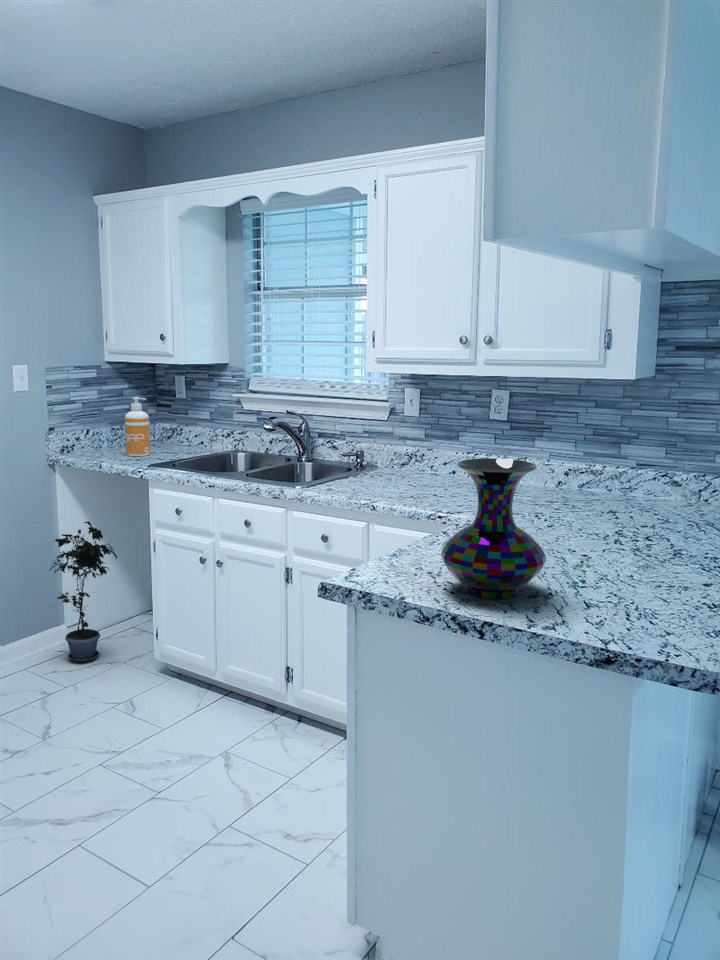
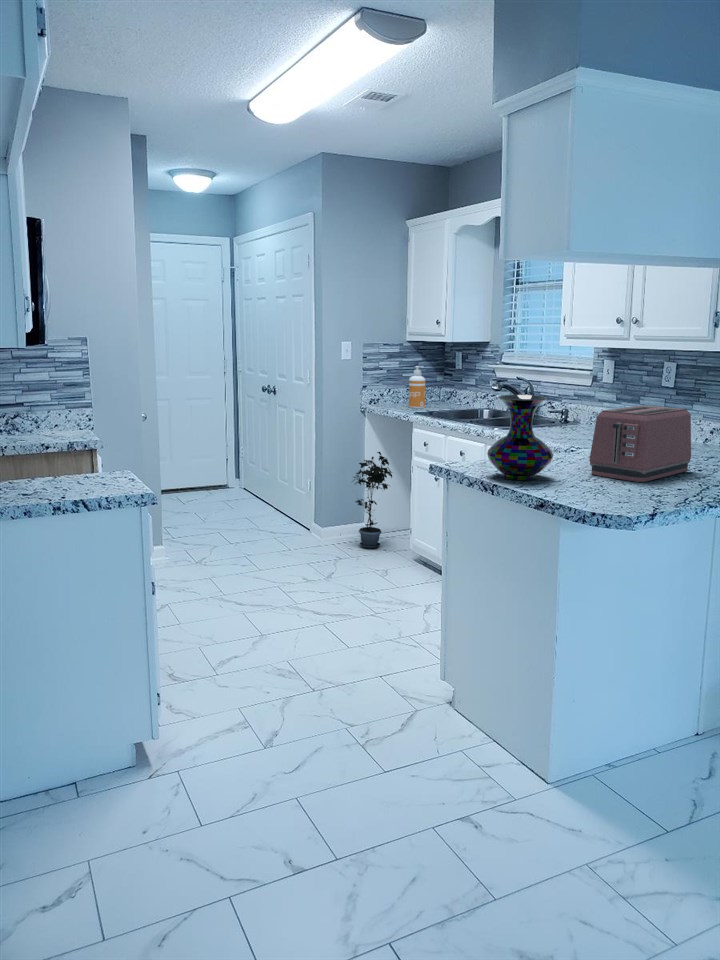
toaster: none [558,457,652,574] -> present [589,406,691,482]

